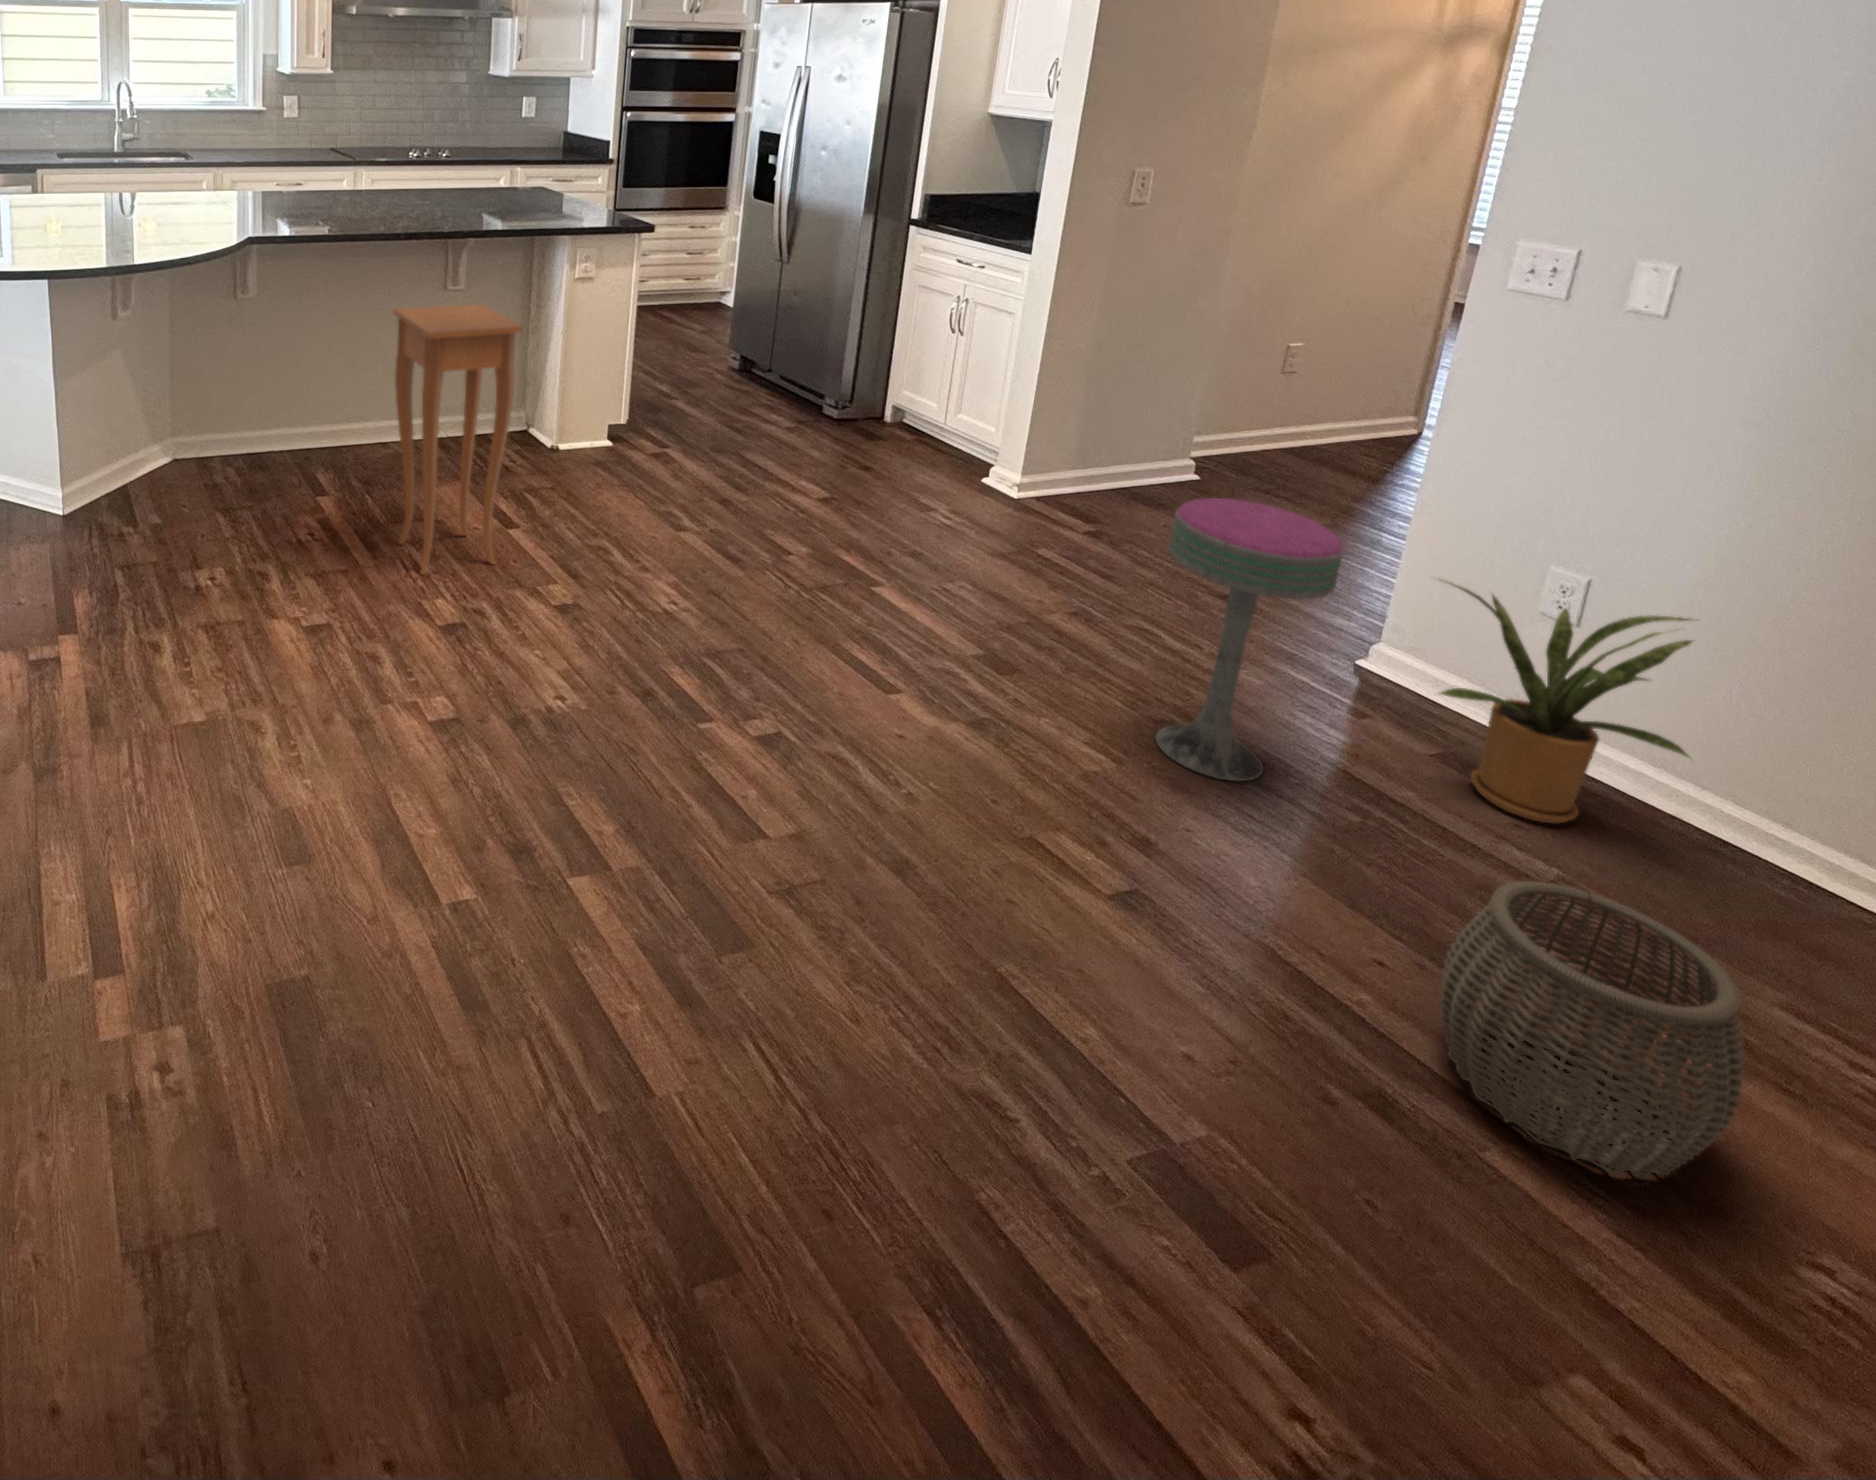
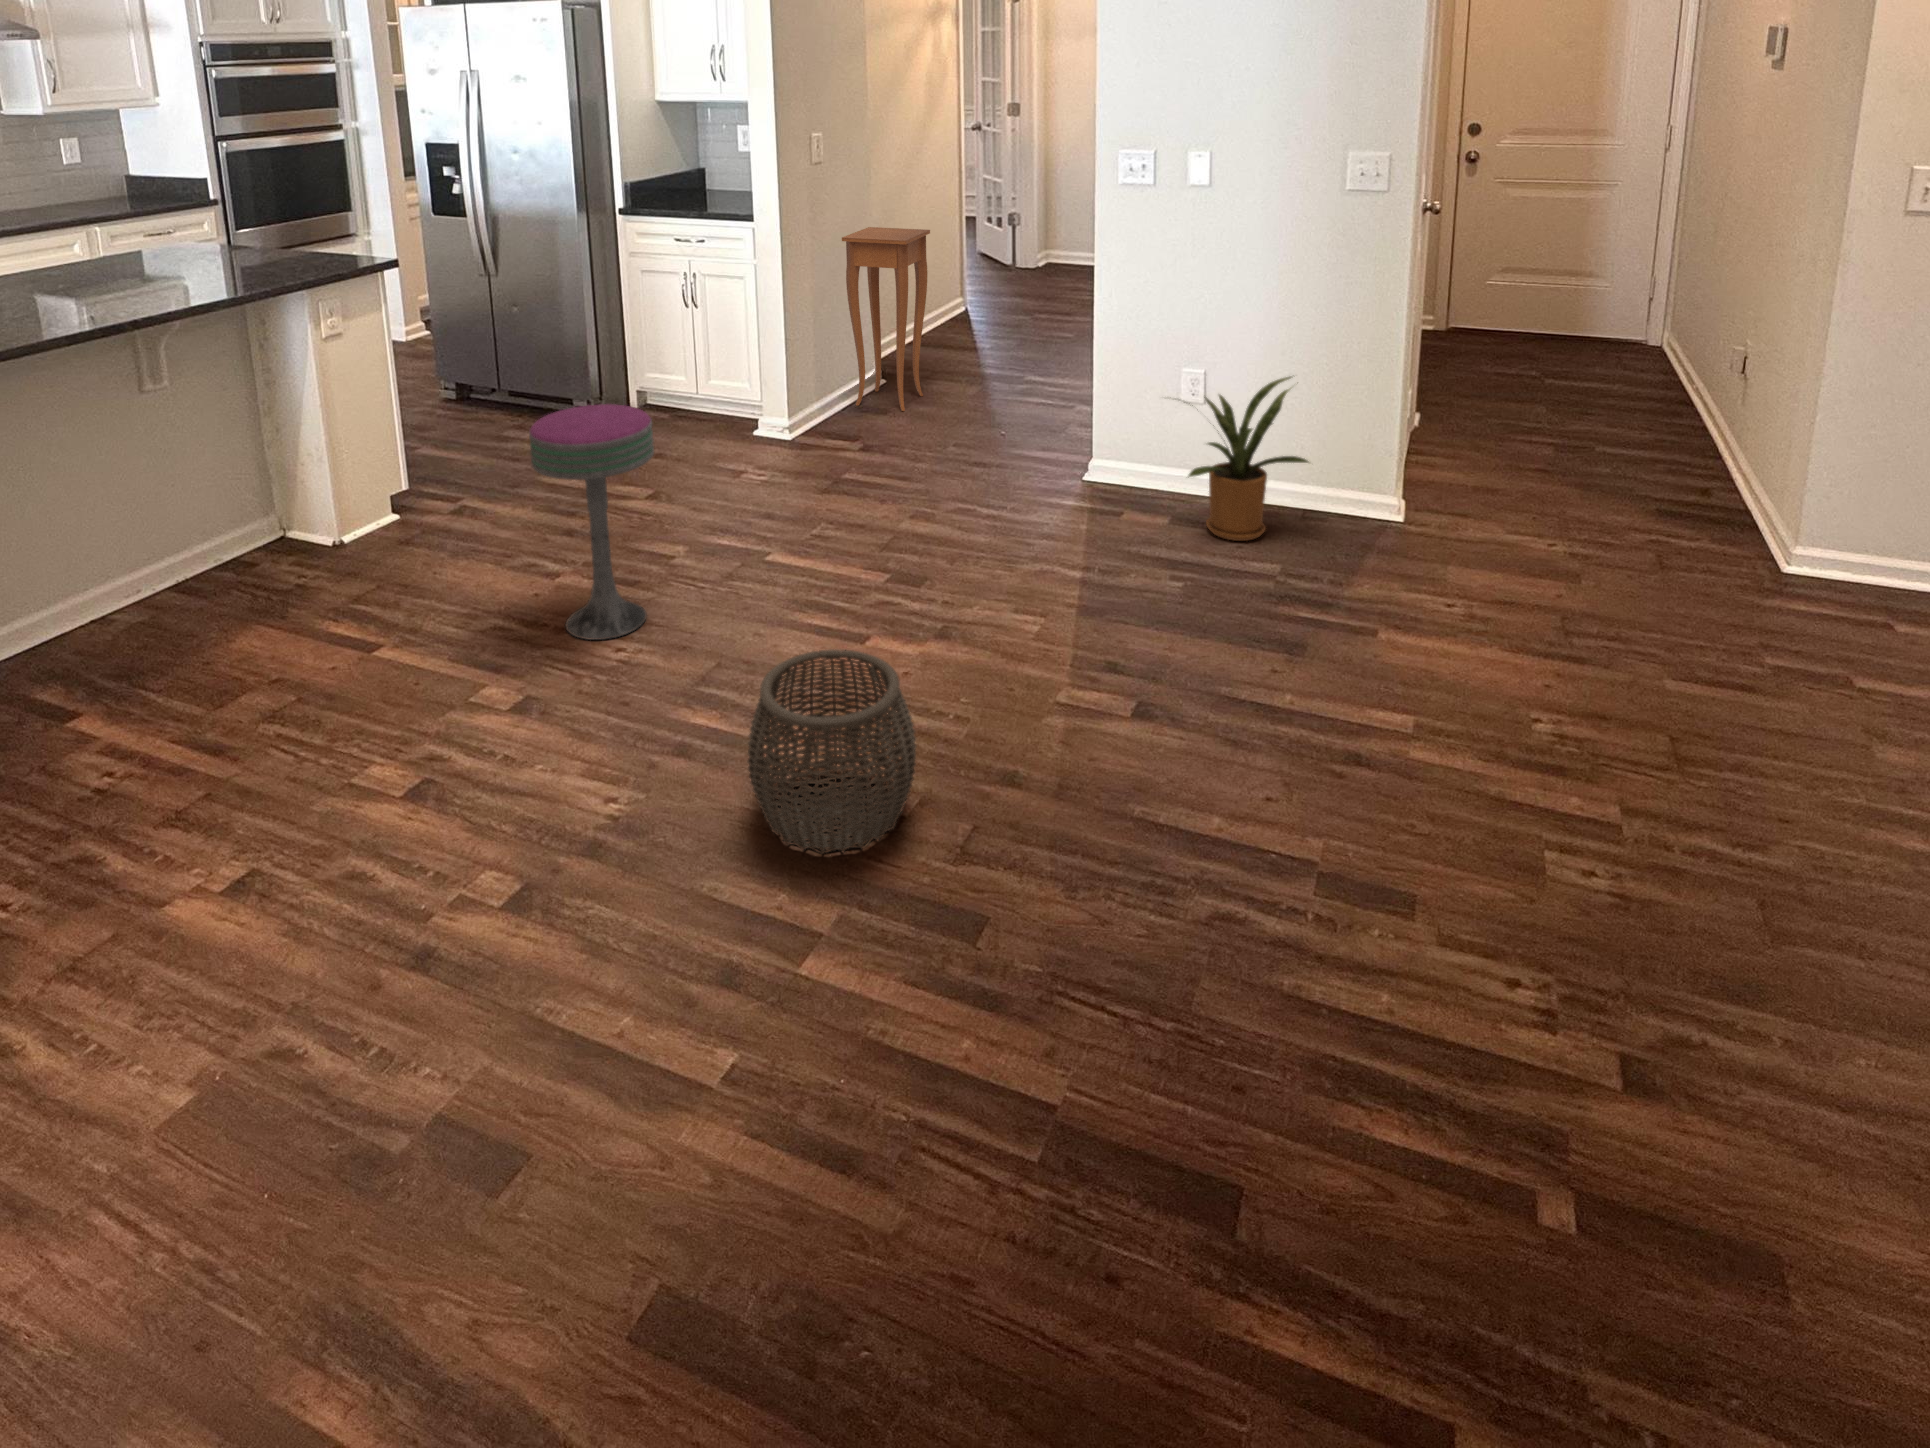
side table: present [393,304,523,575] -> present [842,227,930,411]
bar stool: present [1156,498,1344,781] -> present [529,404,654,640]
woven basket: present [1441,881,1744,1177] -> present [747,649,916,854]

